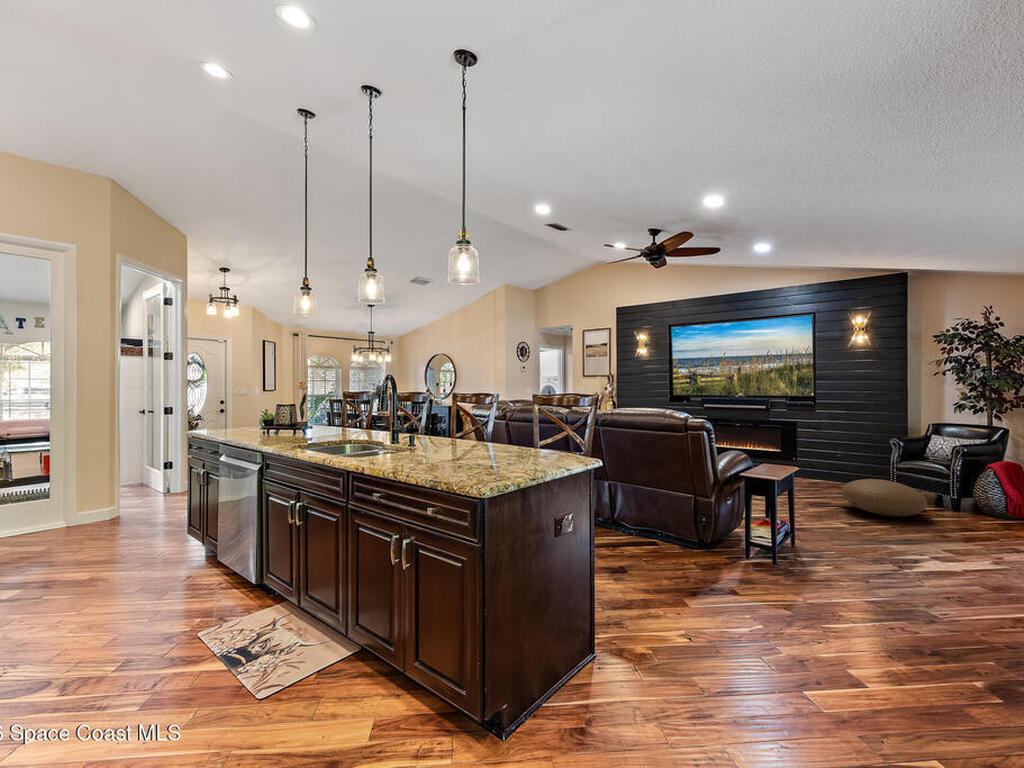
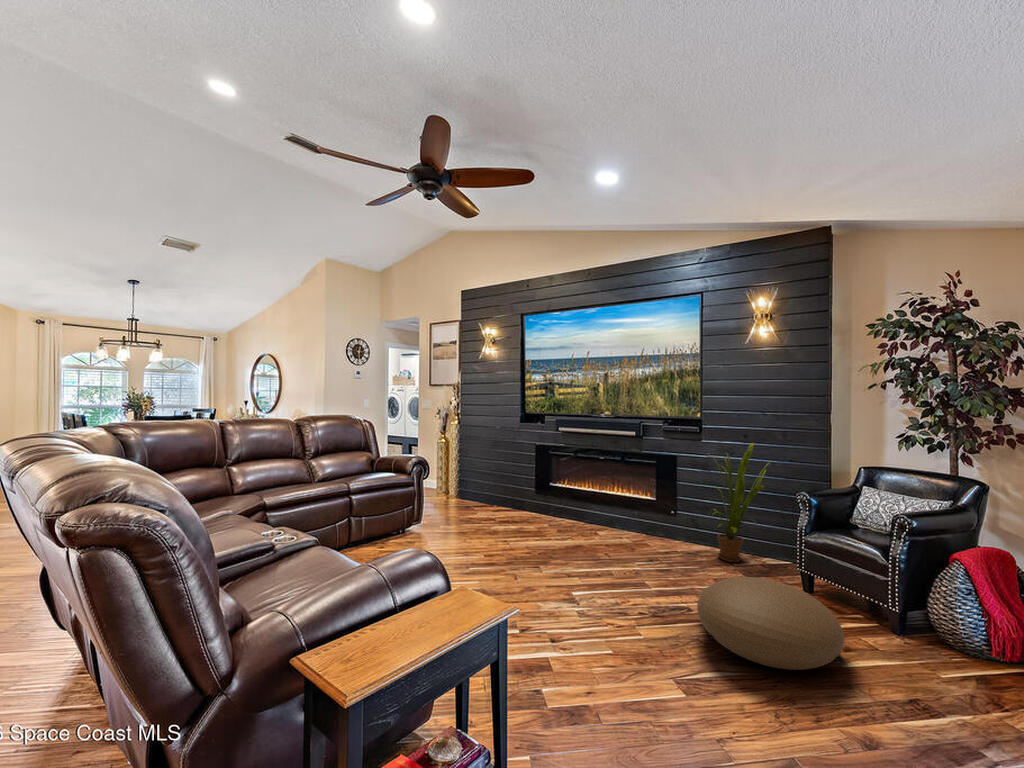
house plant: none [821,411,870,486] -> present [714,443,768,562]

